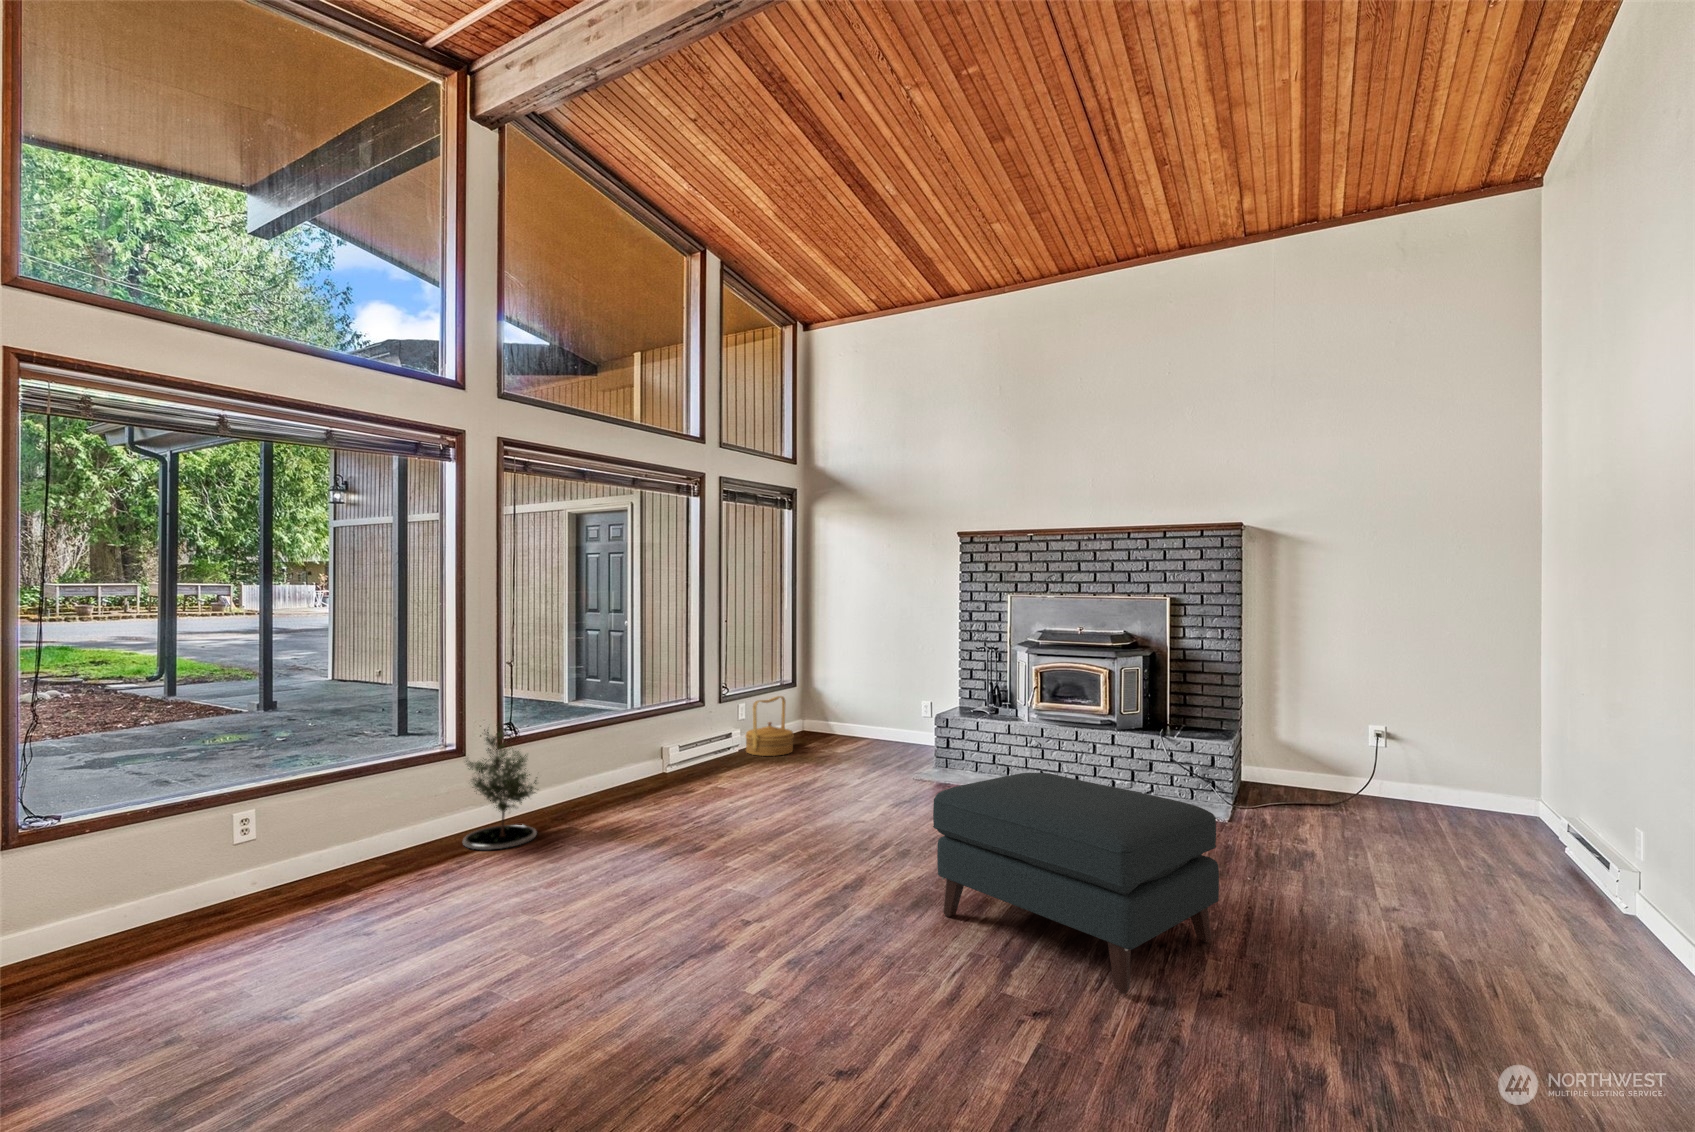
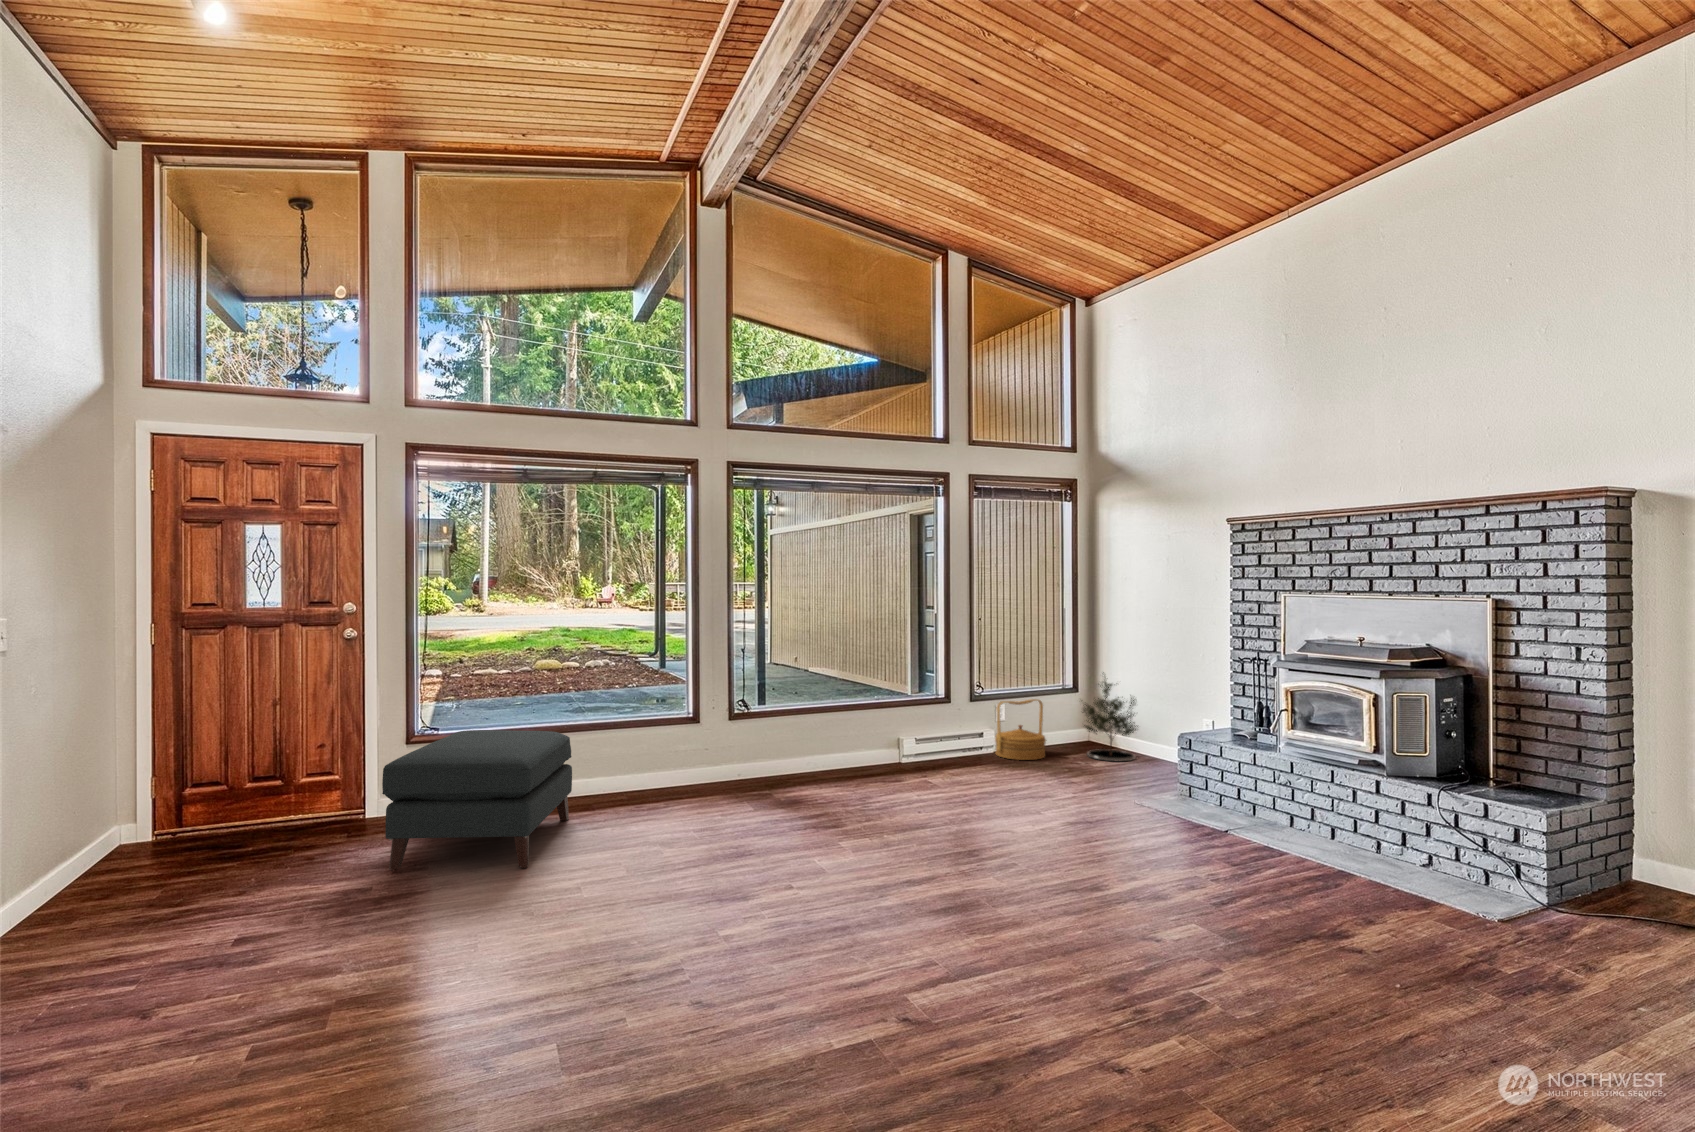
potted tree: present [463,725,538,850] -> present [1082,672,1138,761]
ottoman: present [933,773,1219,994] -> present [382,730,572,871]

